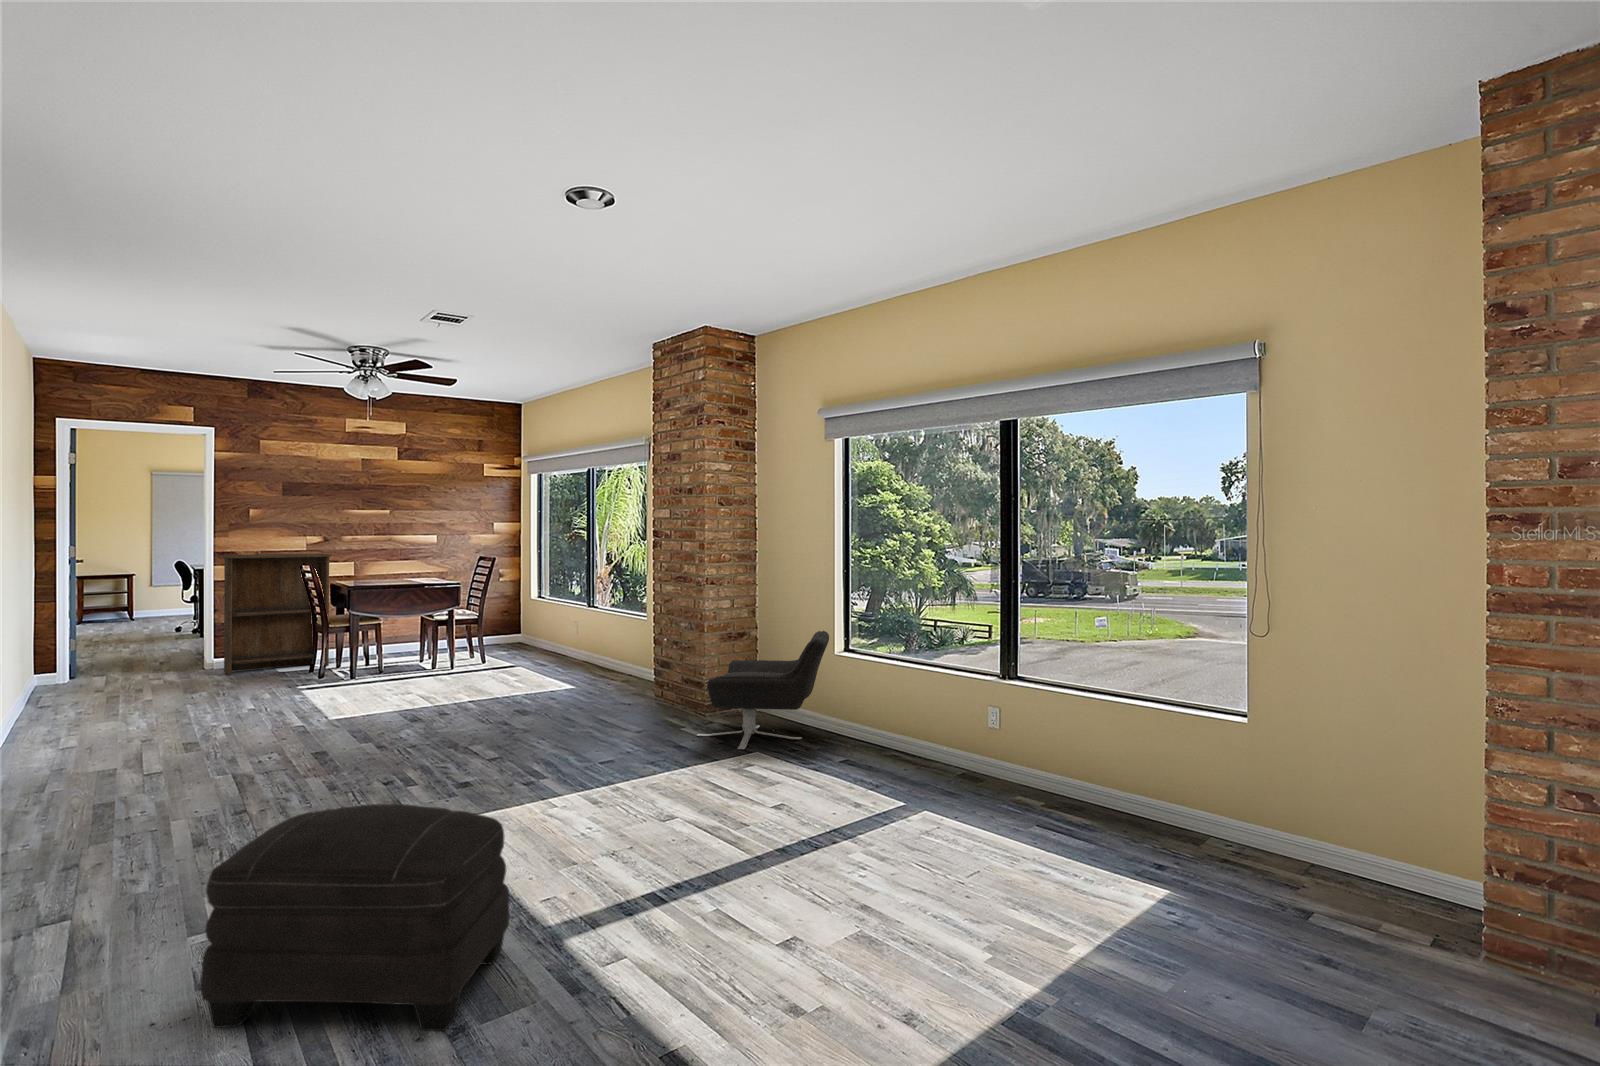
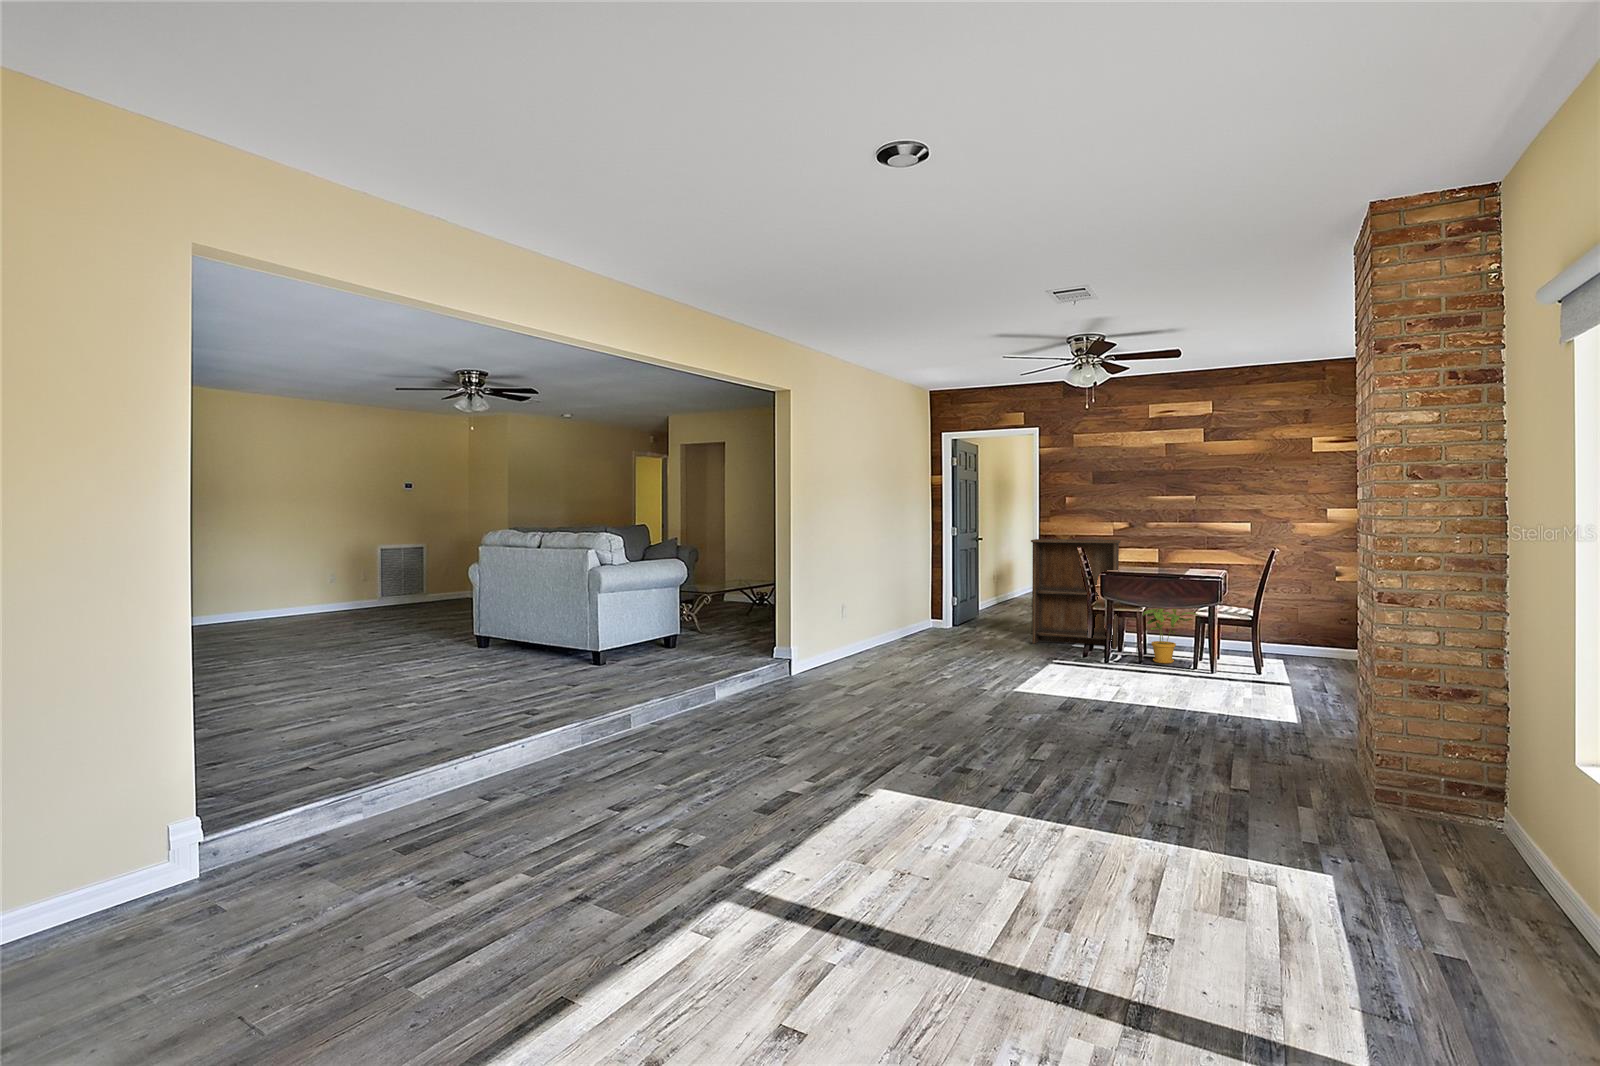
house plant: none [375,603,431,669] -> present [1142,609,1196,663]
lounge chair: present [697,631,829,749] -> none [1245,709,1544,890]
ottoman: present [201,804,510,1031] -> none [507,740,663,940]

